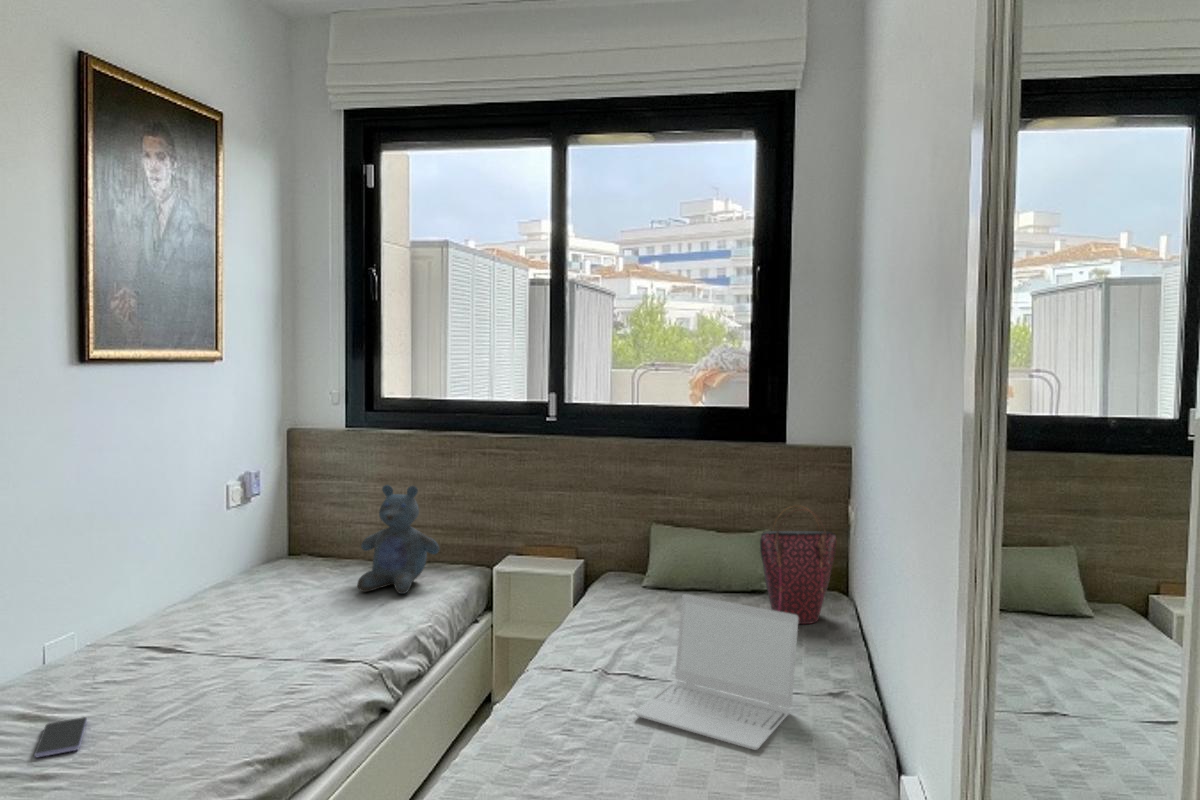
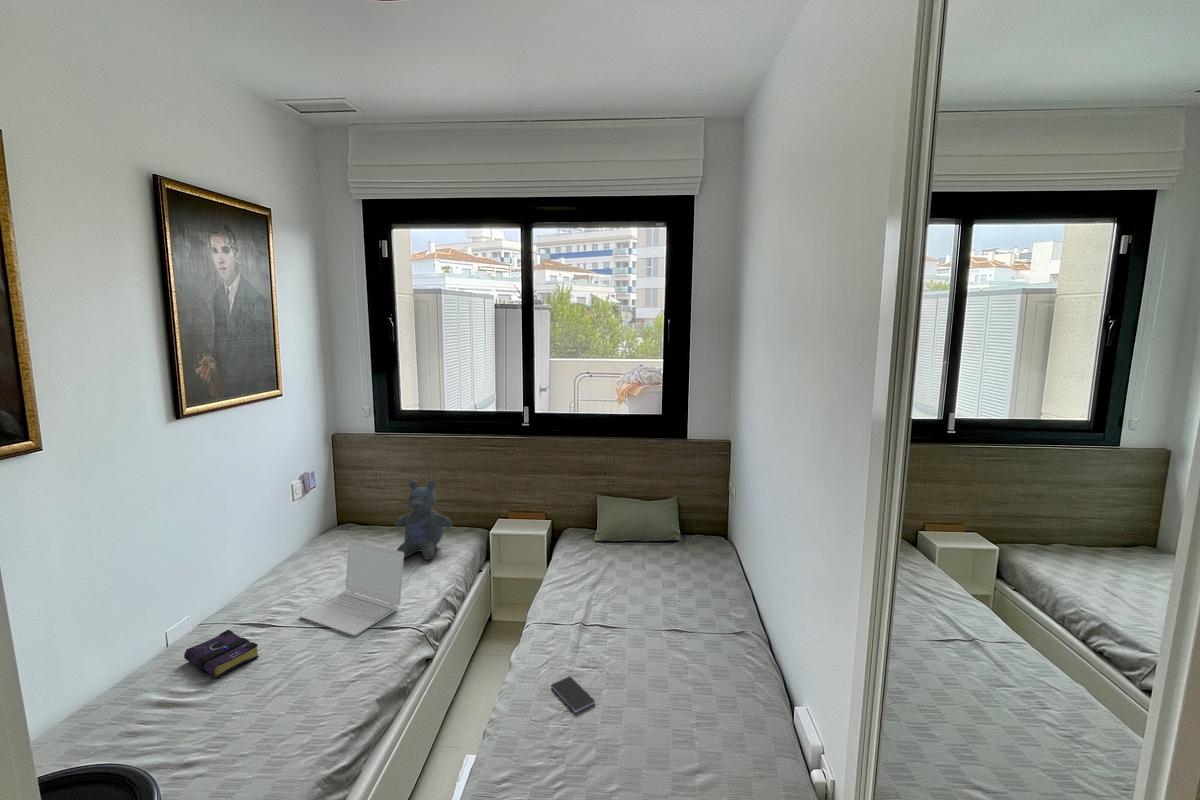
handbag: present [760,505,836,624] -> none [676,490,725,570]
laptop: present [634,594,798,750] -> present [300,540,404,636]
book: none [60,643,154,695] -> present [184,630,259,678]
smartphone: present [35,717,87,758] -> present [551,677,595,713]

